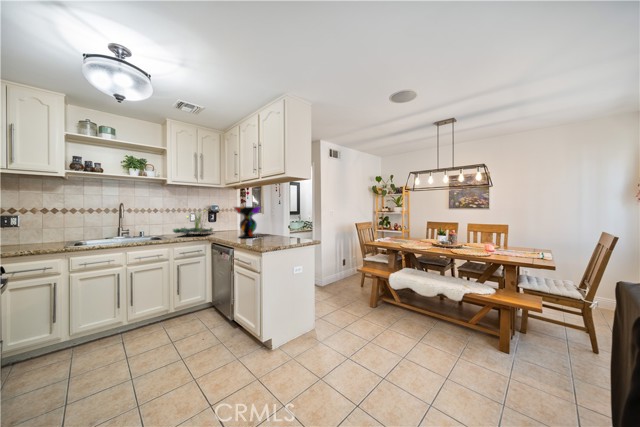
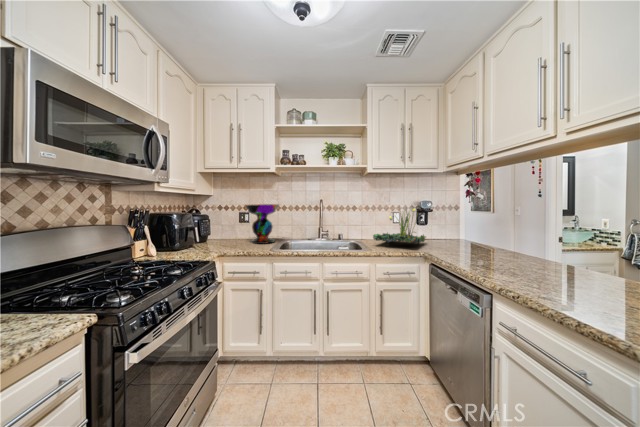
decorative bowl: present [234,207,261,238] -> present [245,204,279,244]

